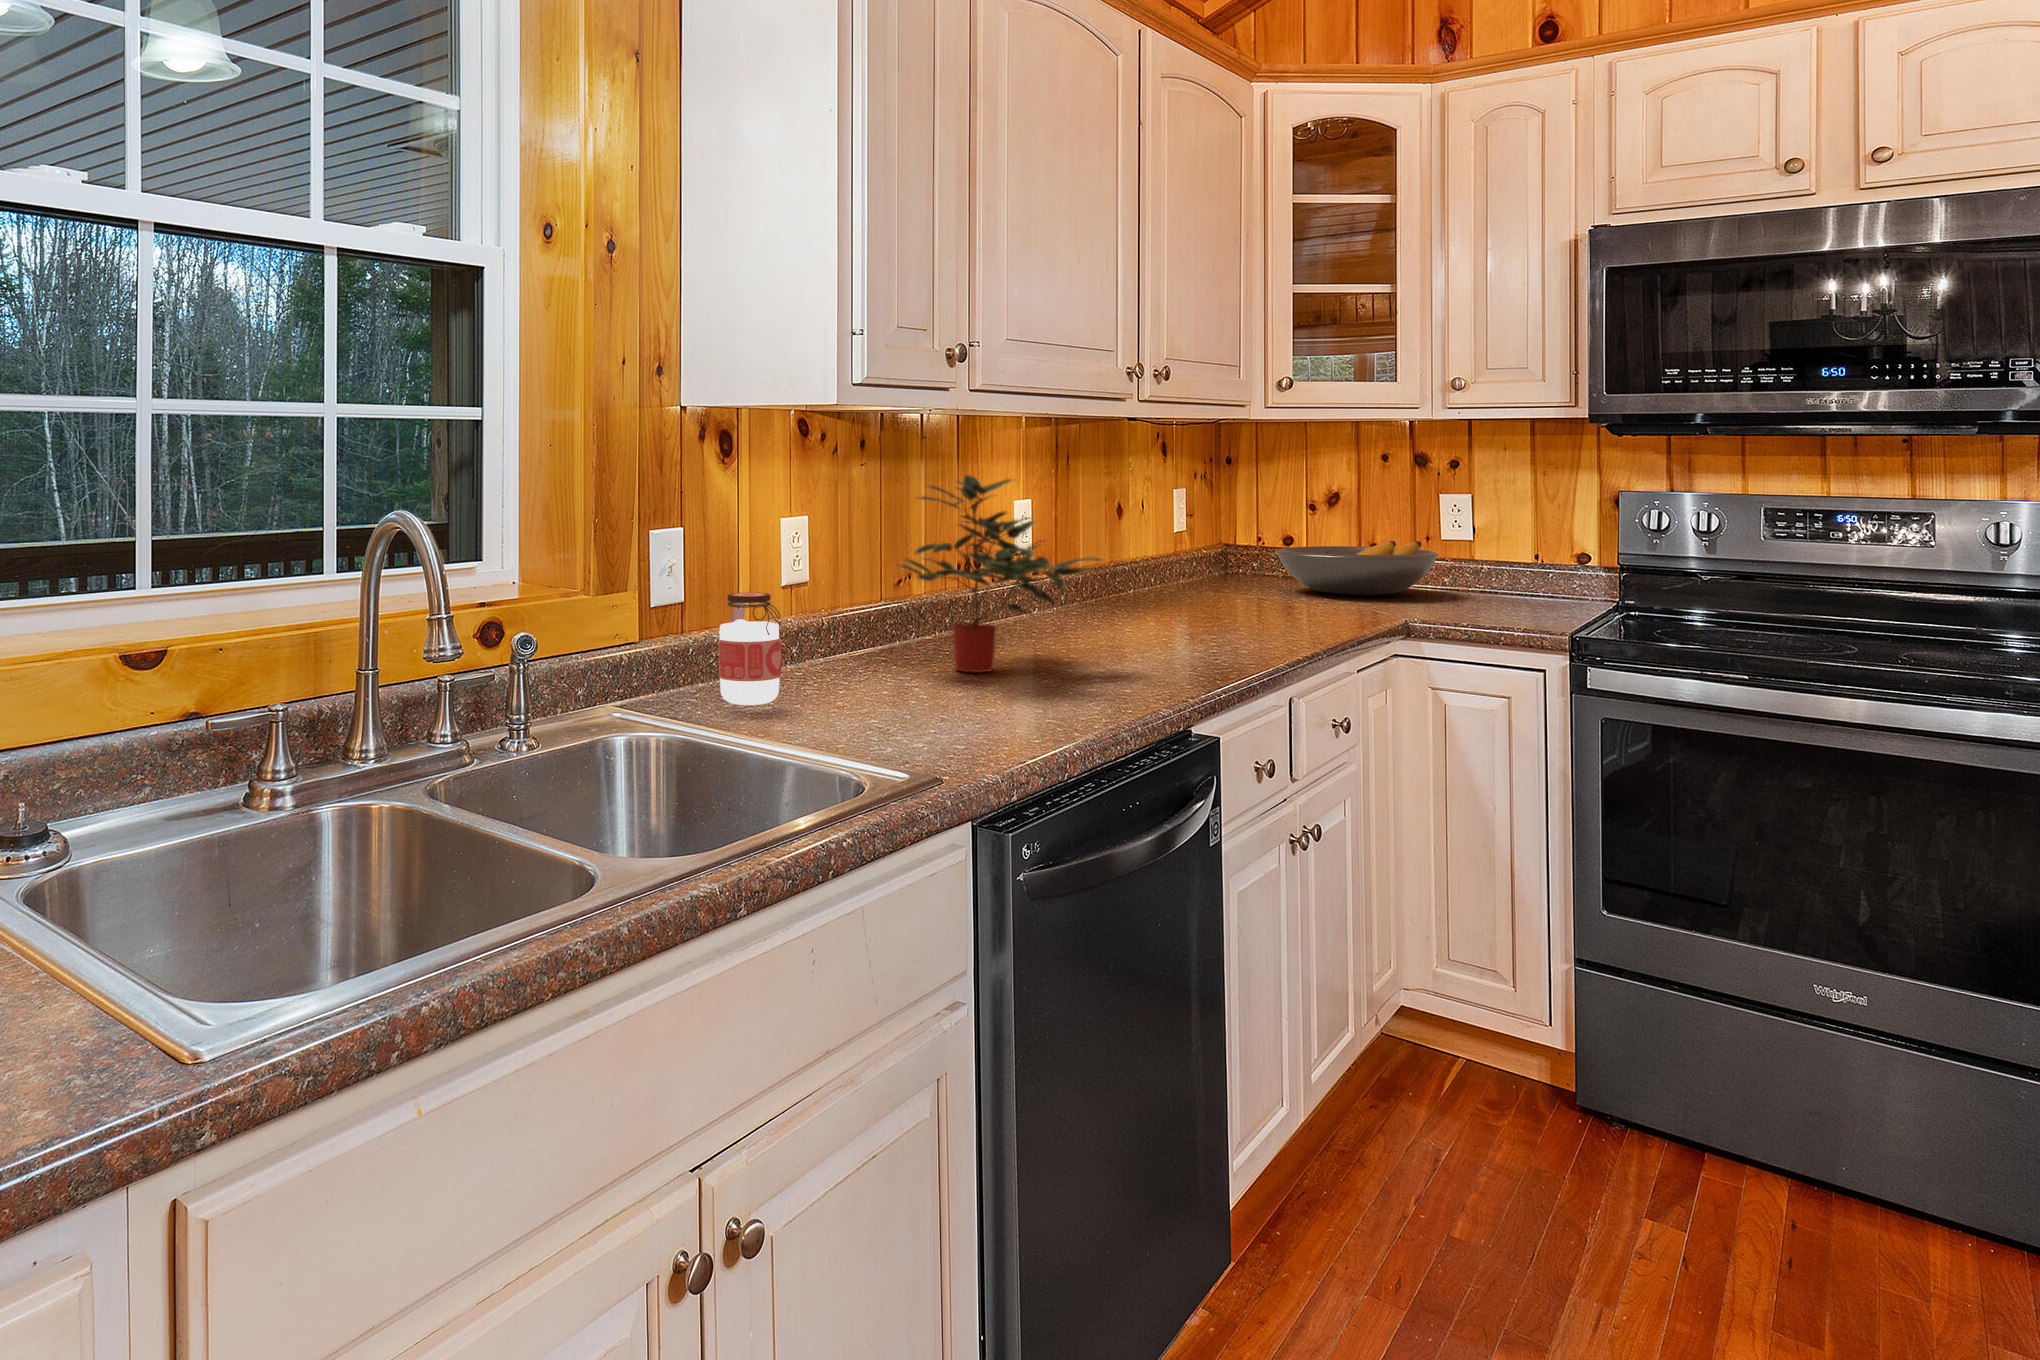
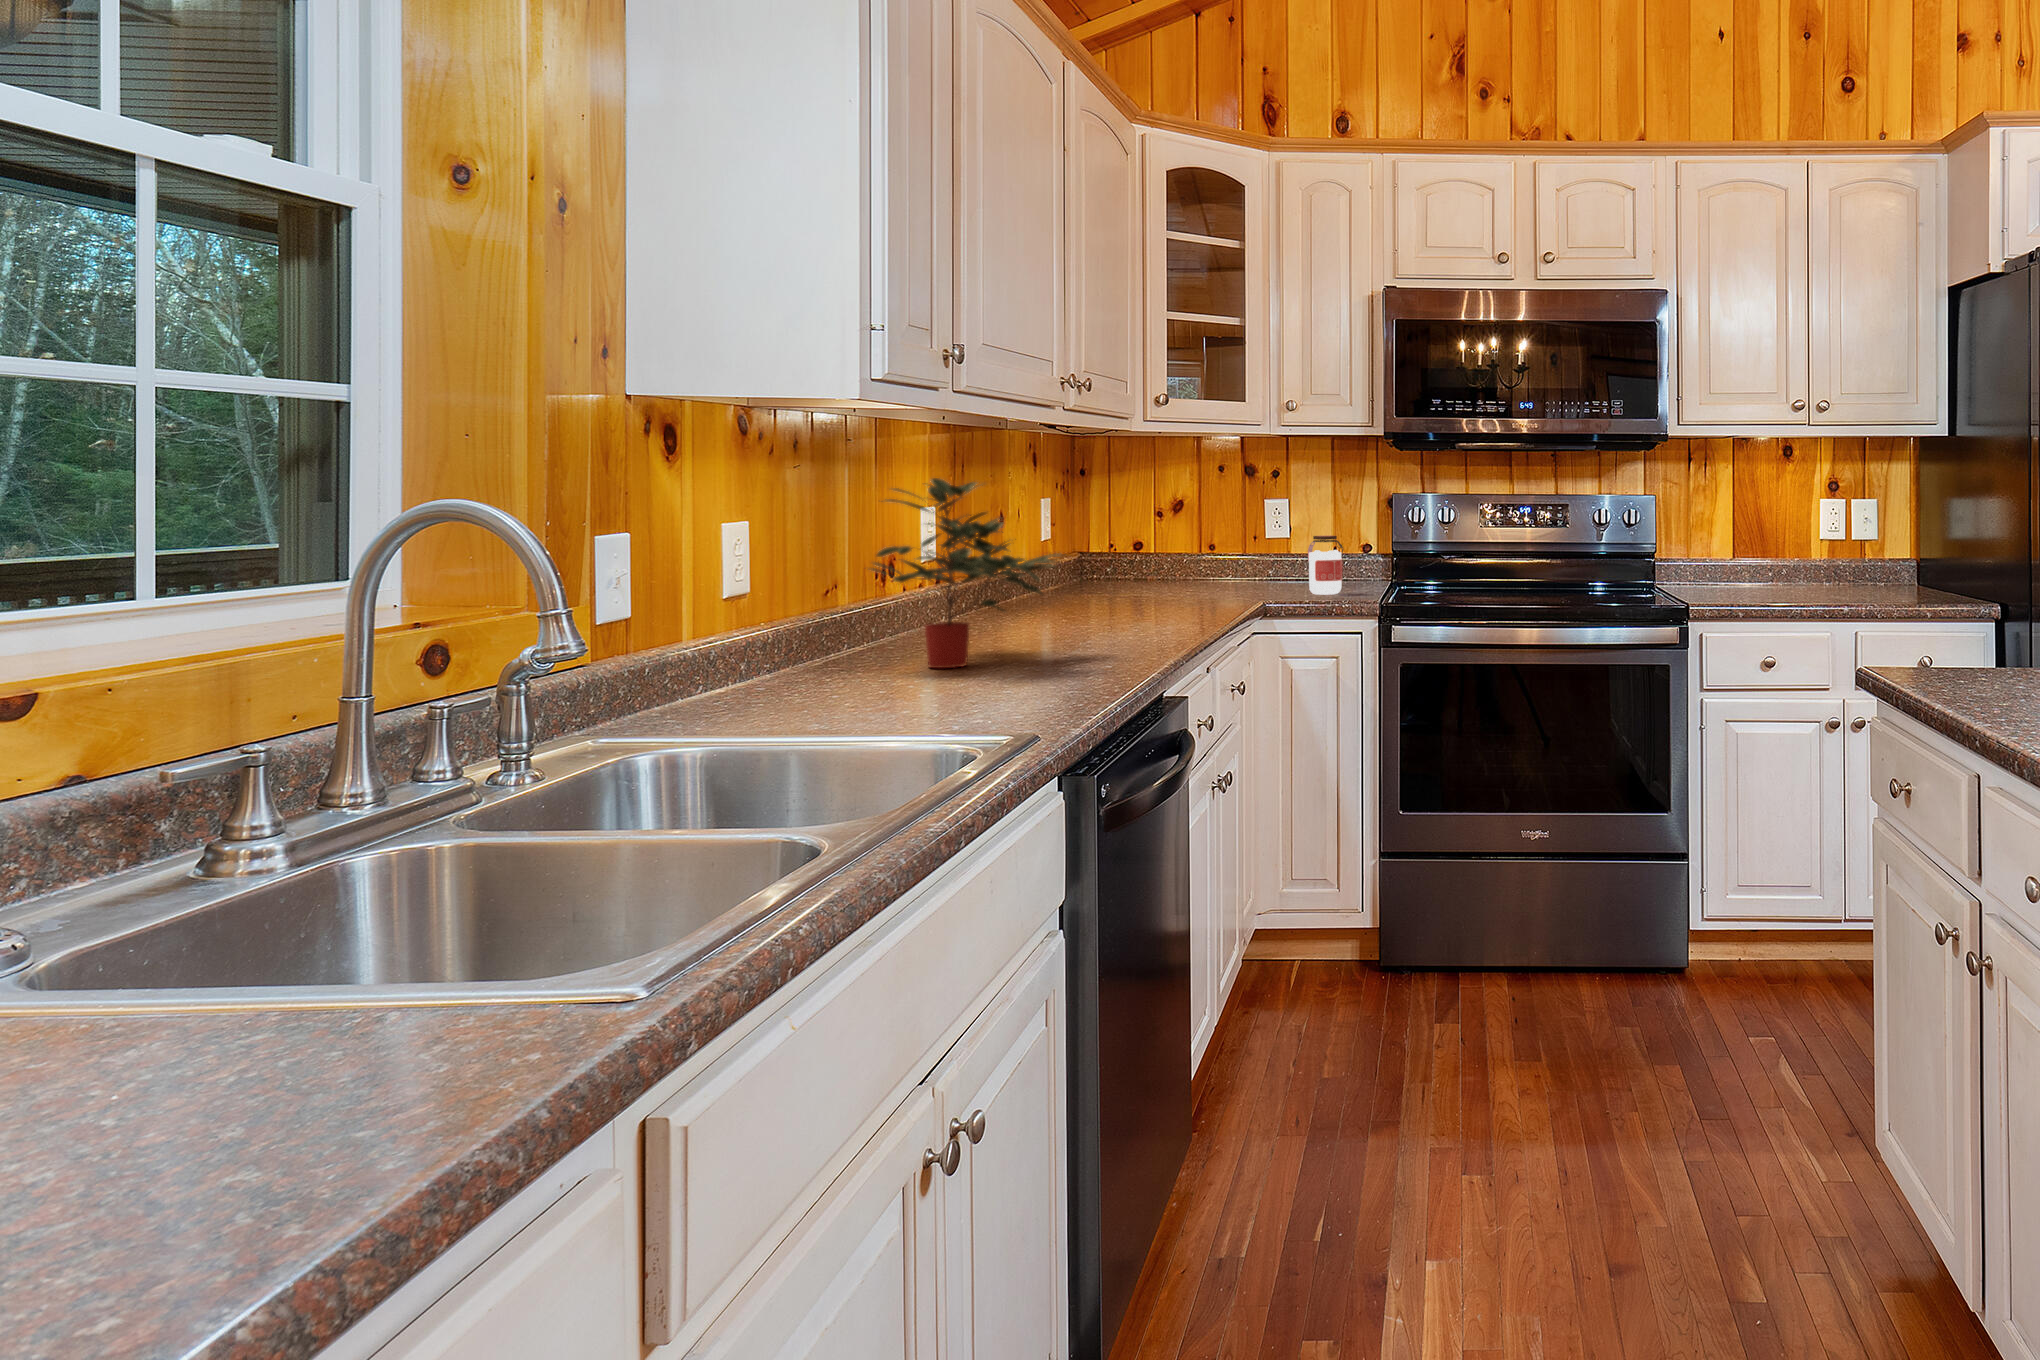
fruit bowl: present [1276,541,1439,595] -> none [1135,541,1268,589]
jar: present [719,592,781,705] -> present [1308,535,1343,595]

